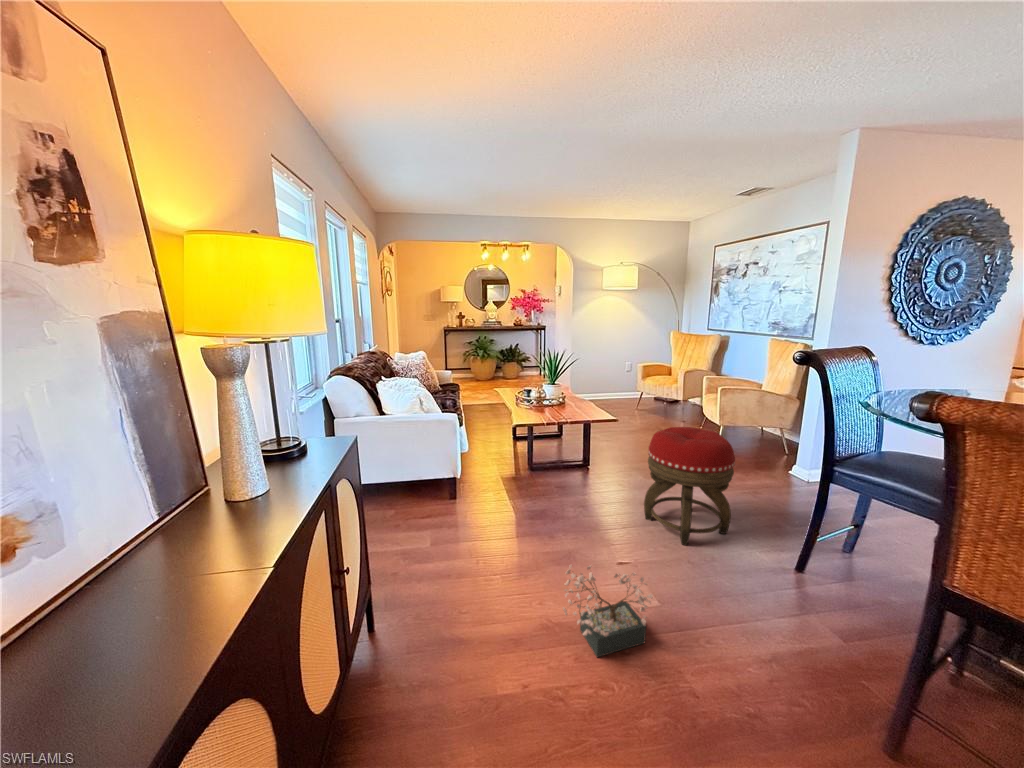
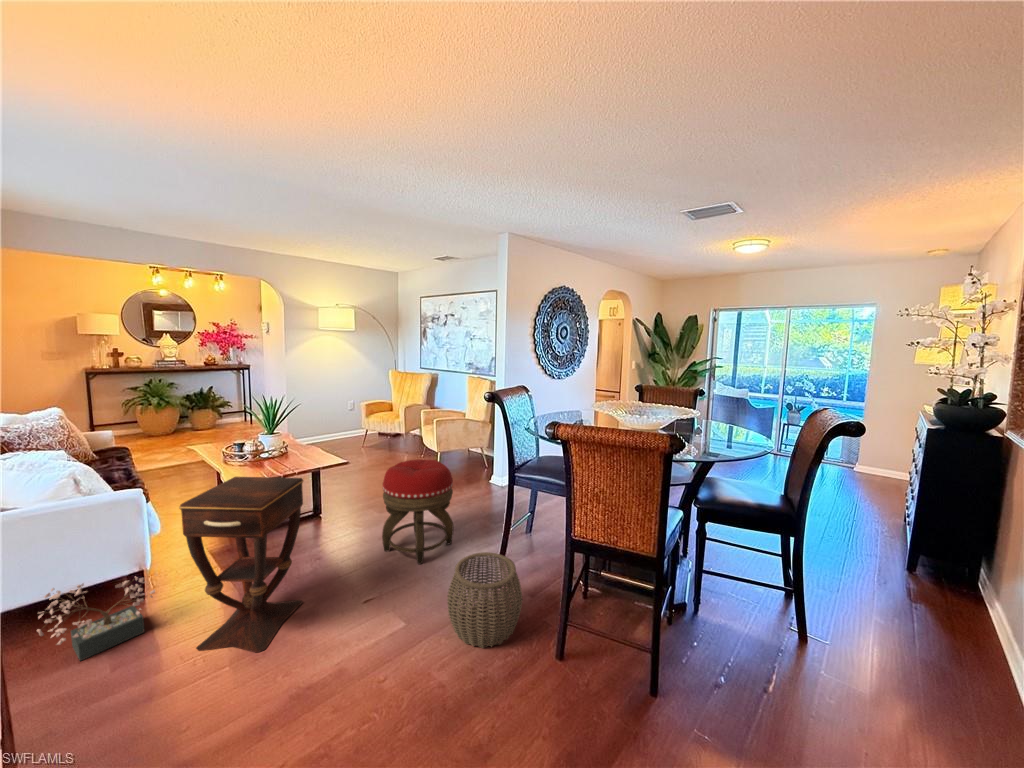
side table: none [472,415,569,574] -> present [179,477,303,652]
woven basket: none [713,557,831,688] -> present [447,552,522,648]
decorative plant: present [563,565,652,657] -> present [37,577,155,661]

